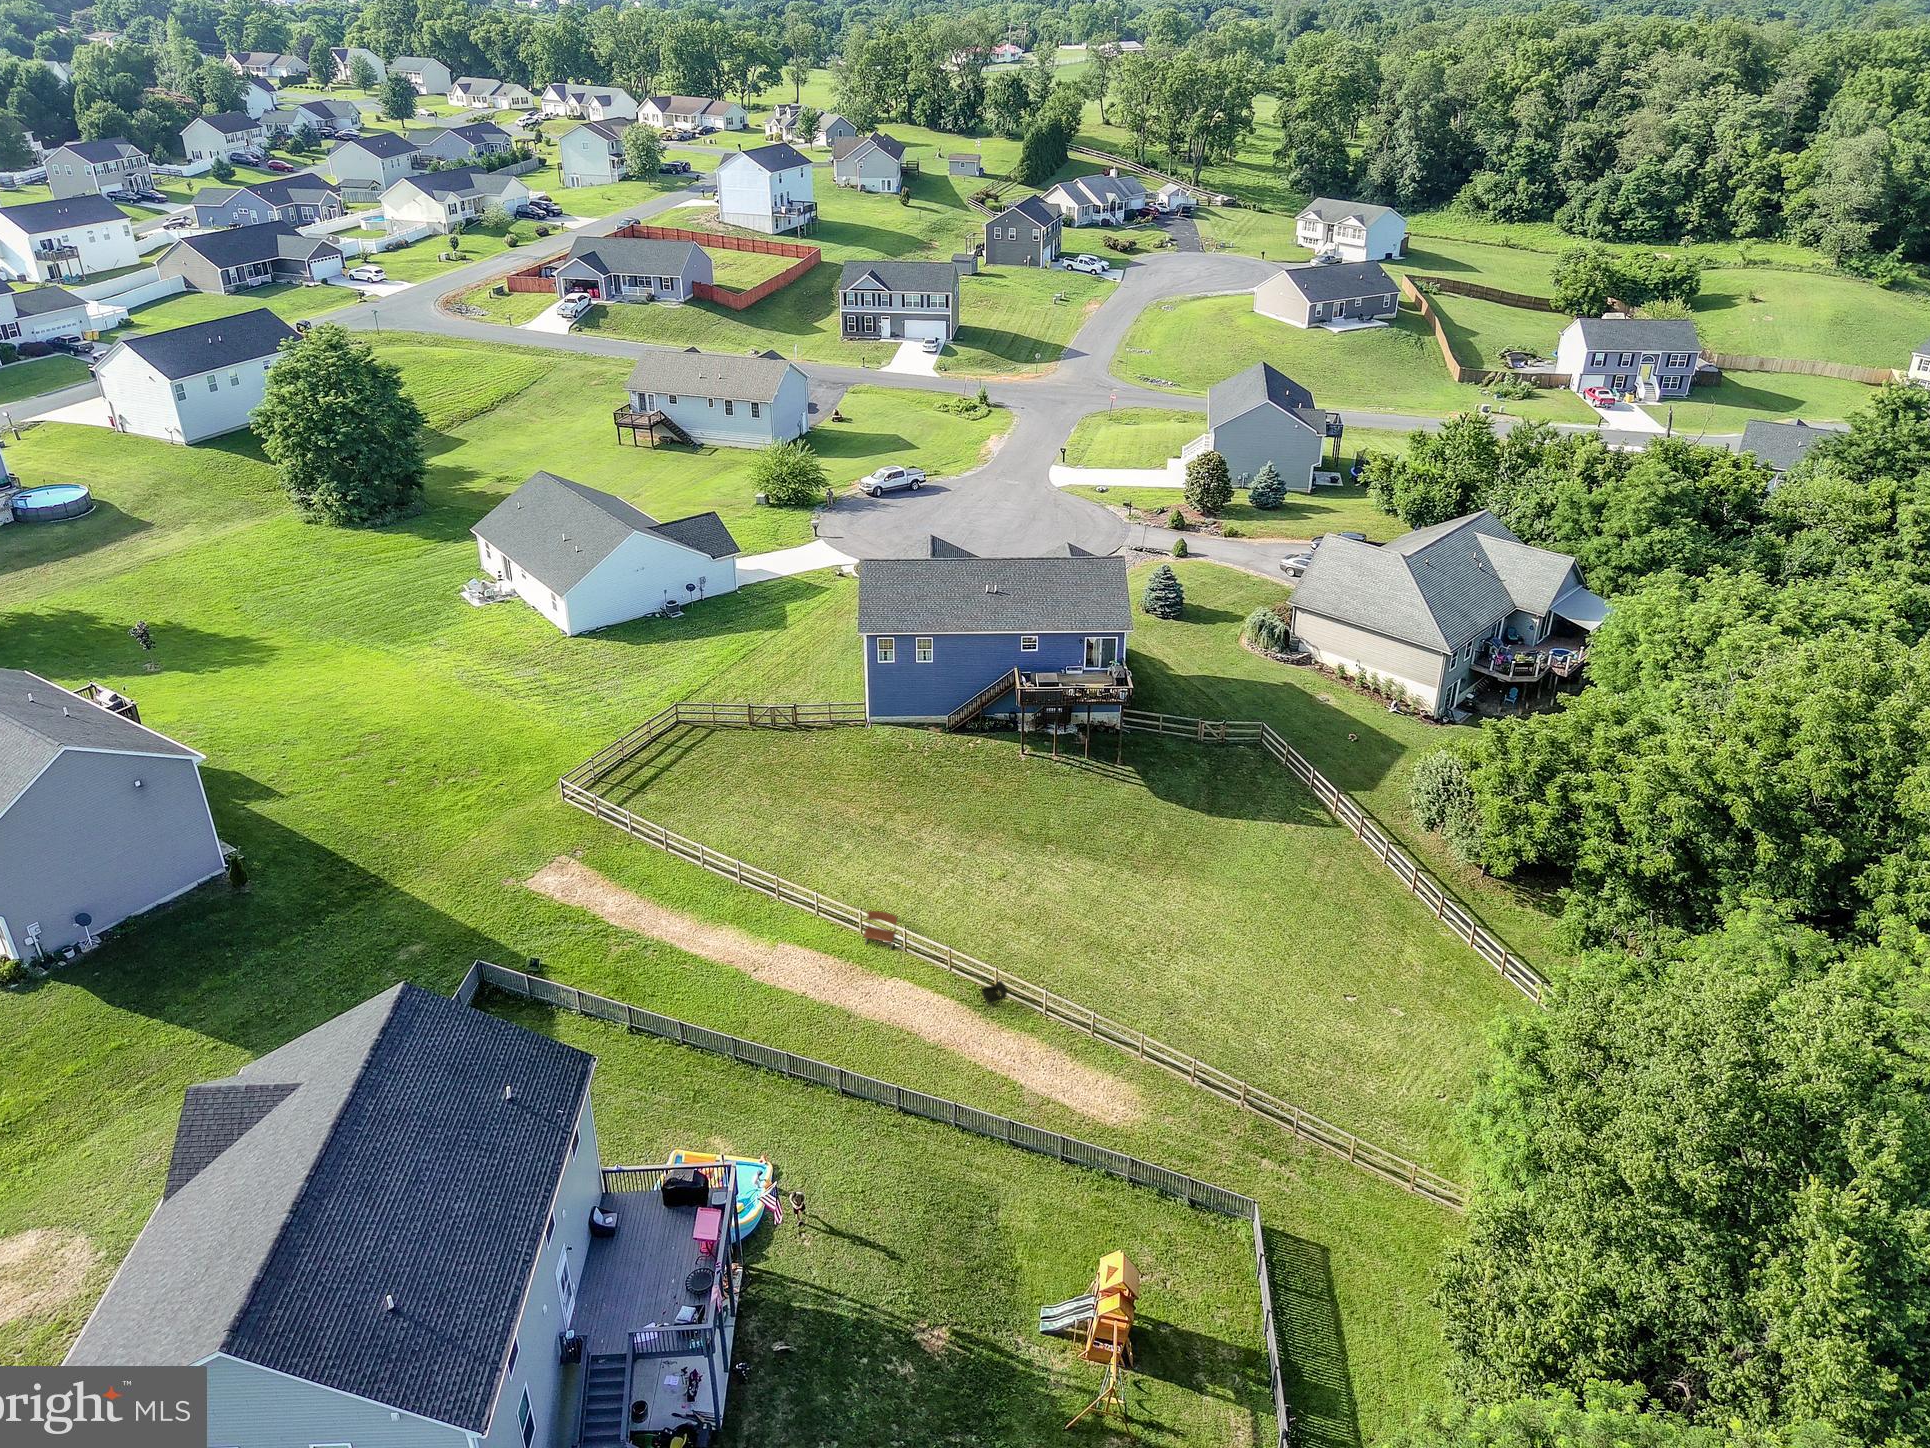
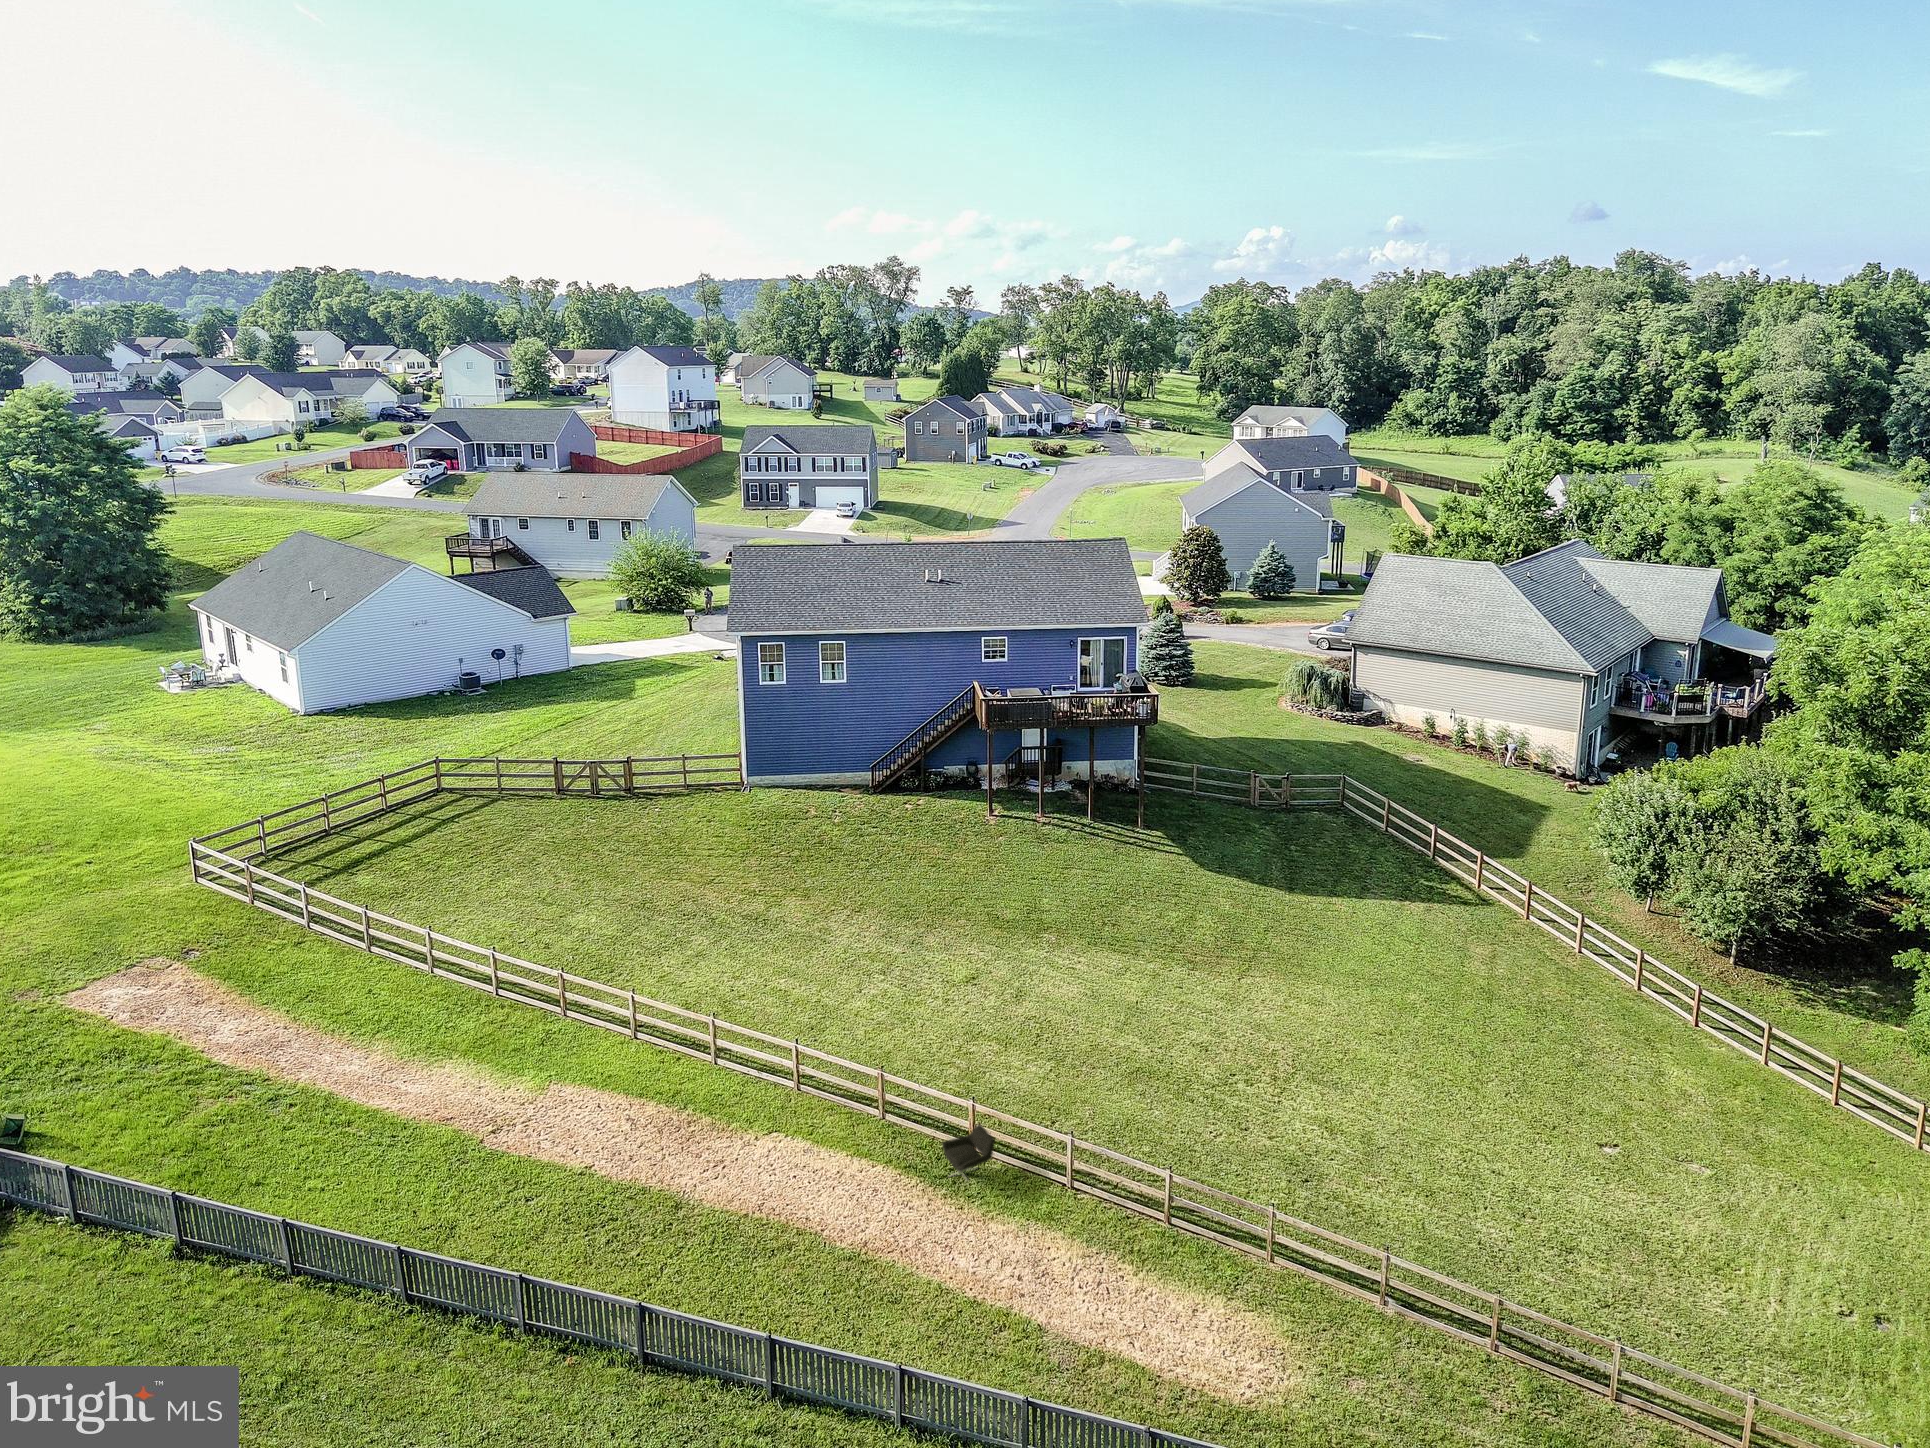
bench: present [863,911,897,949] -> none [713,1013,780,1089]

